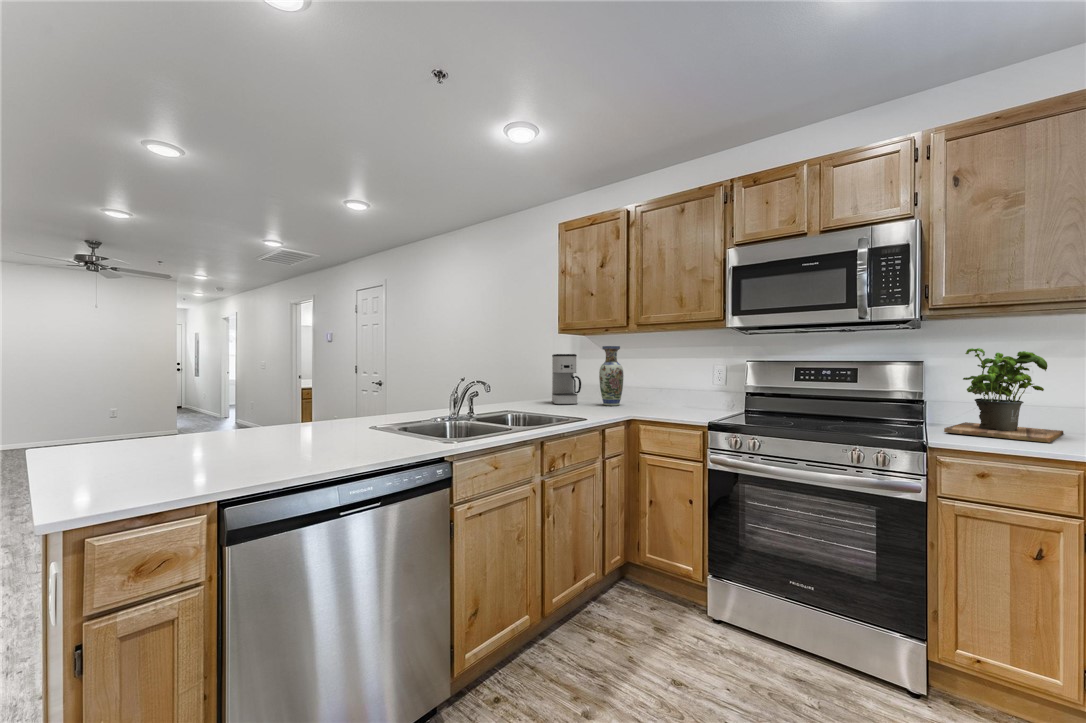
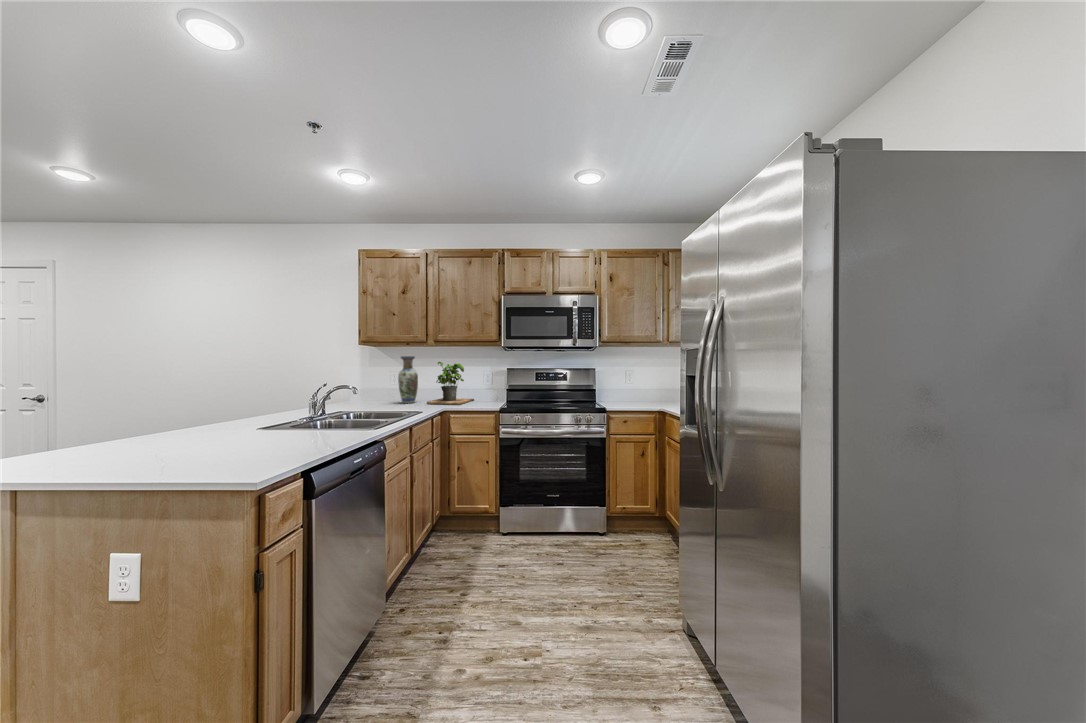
potted plant: present [944,348,1064,442] -> present [427,362,474,405]
coffee maker: present [552,354,581,405] -> none [351,362,379,406]

